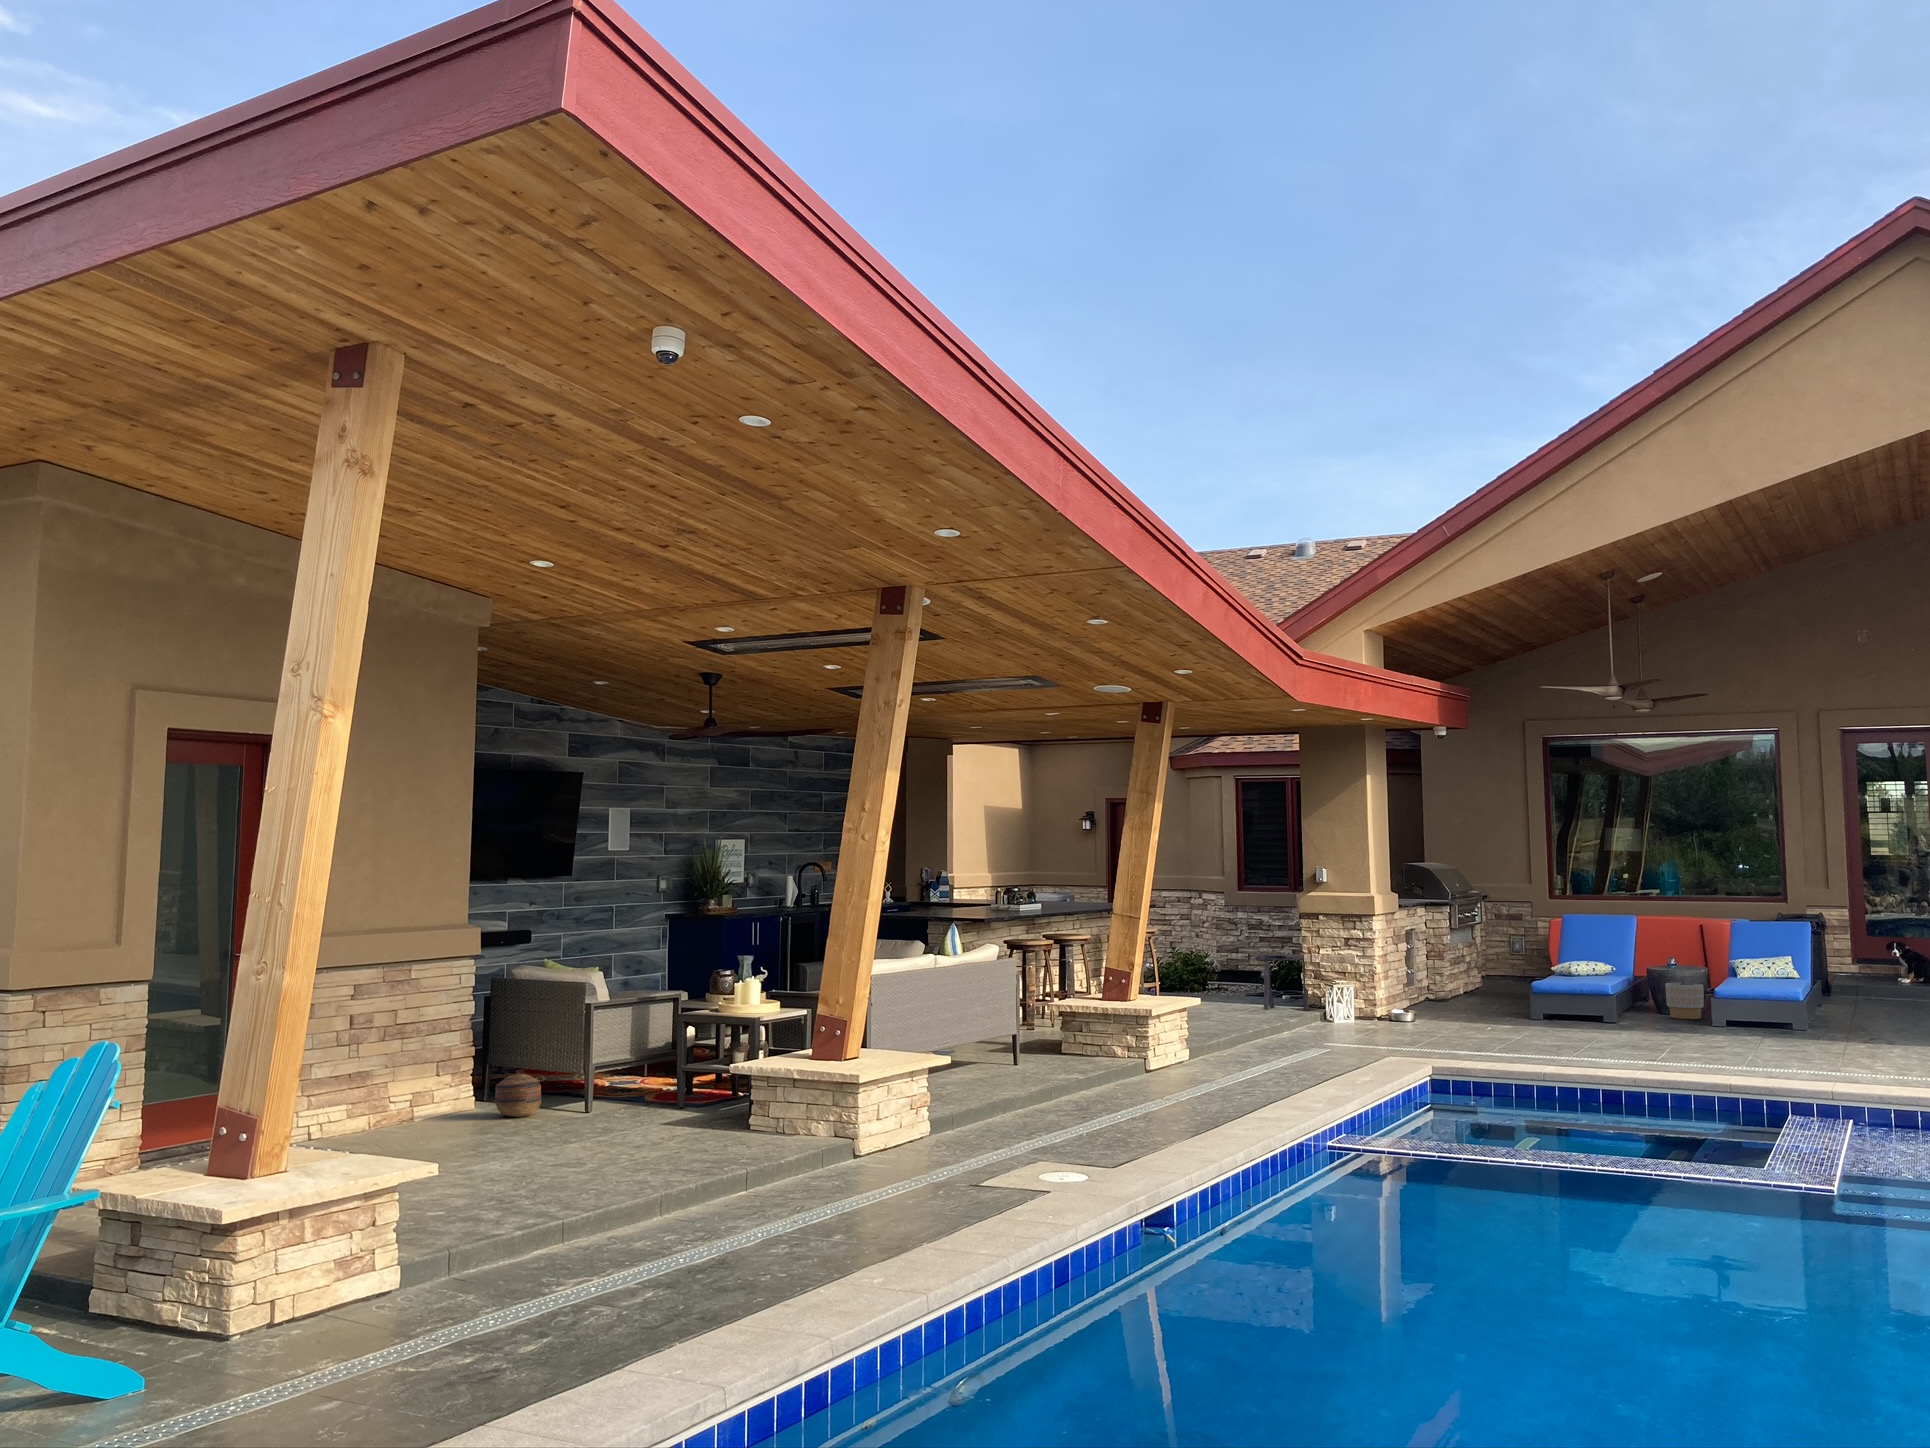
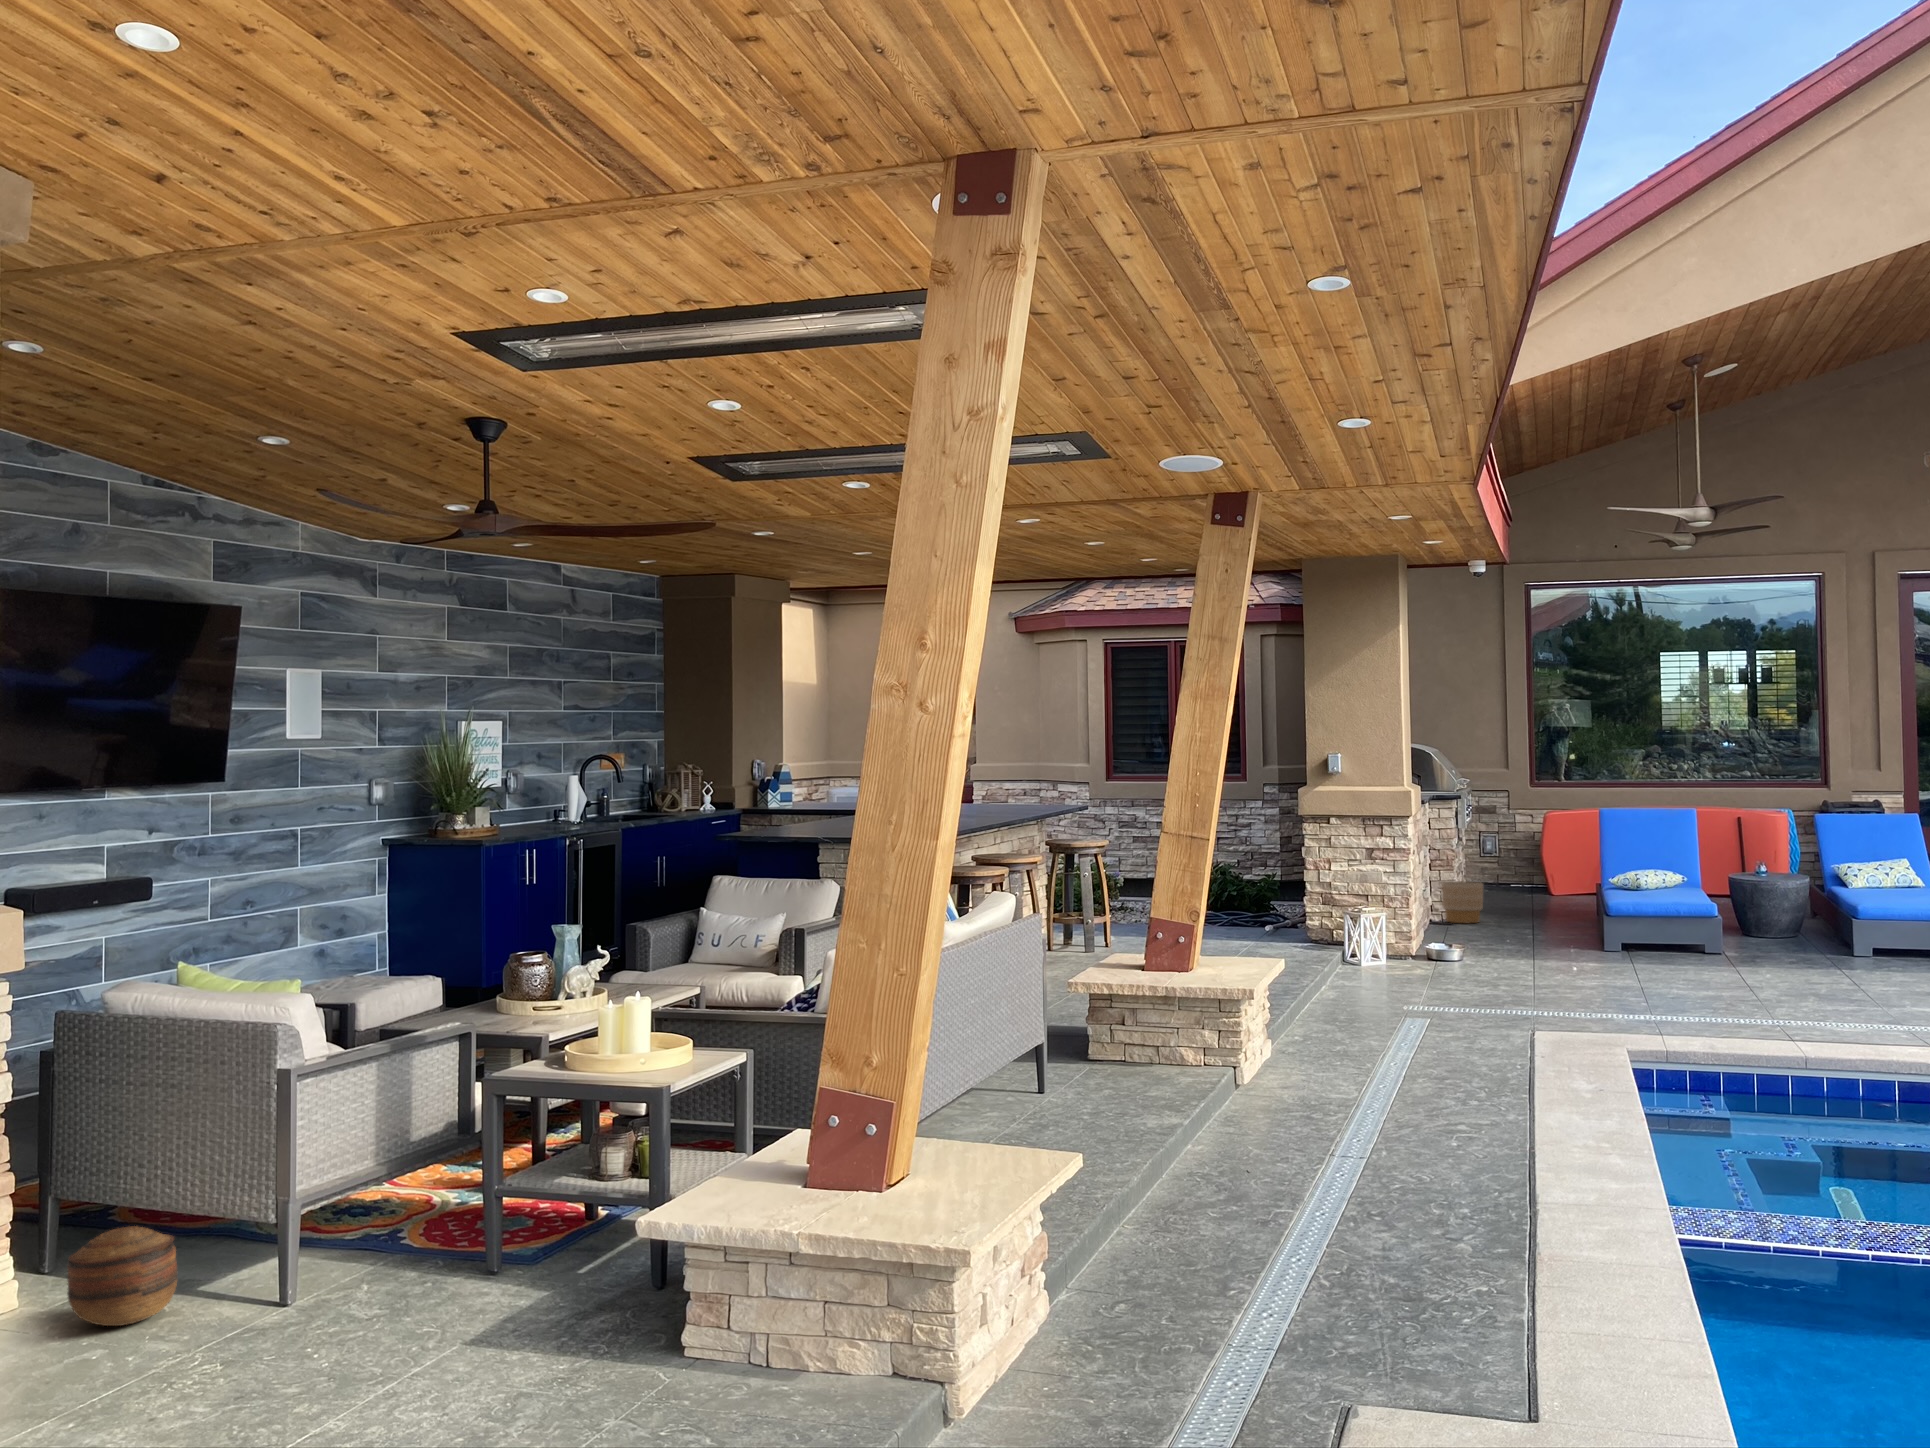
stool: present [1255,953,1310,1010] -> none [1238,870,1324,947]
planter: present [1665,983,1704,1019] -> present [1441,881,1483,923]

